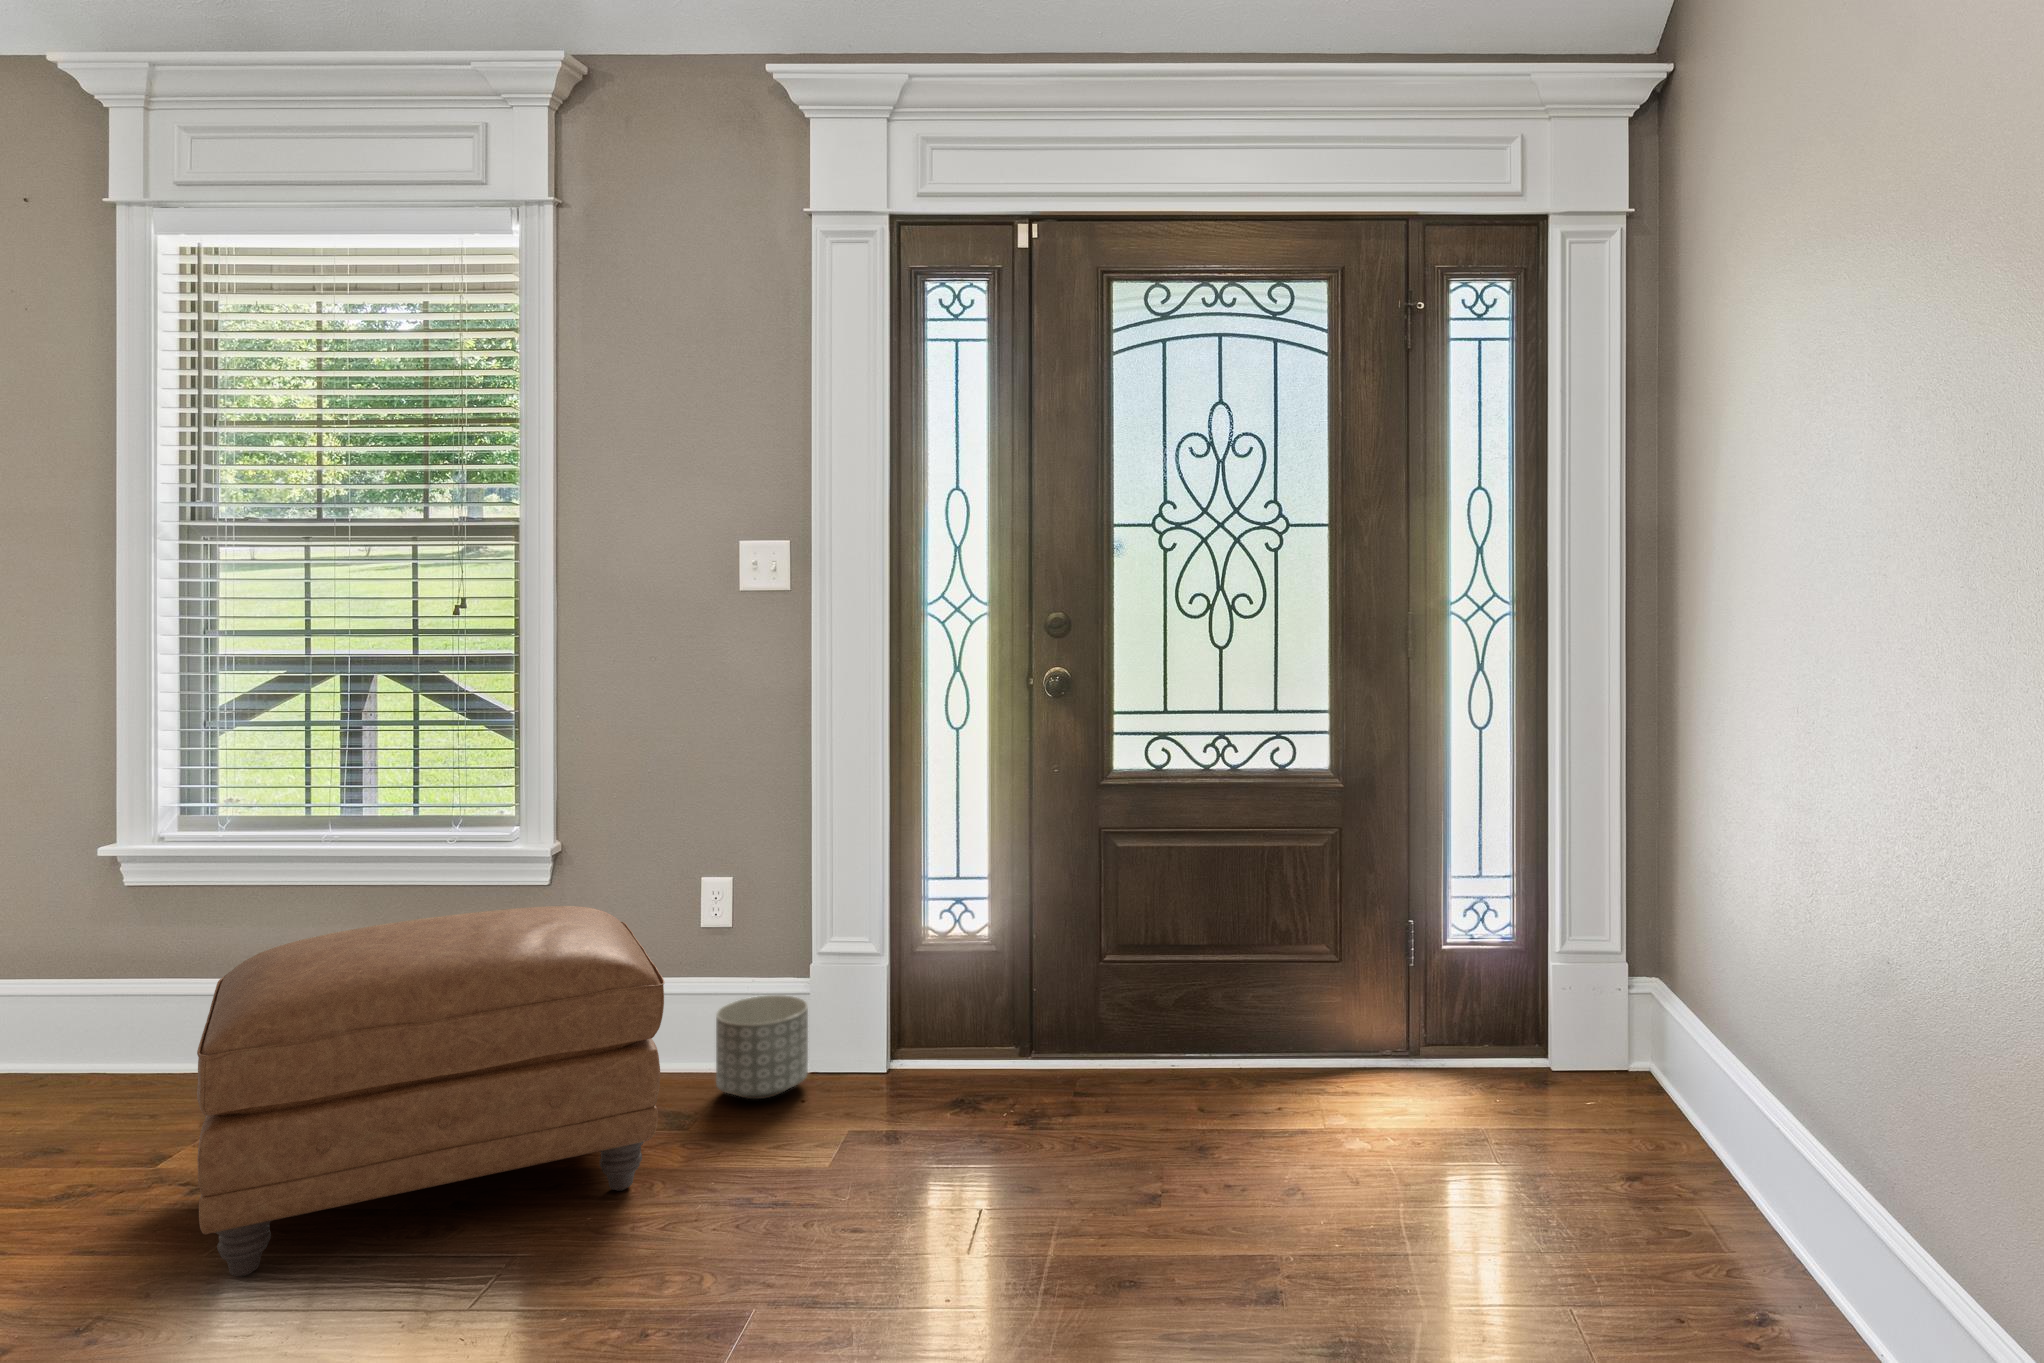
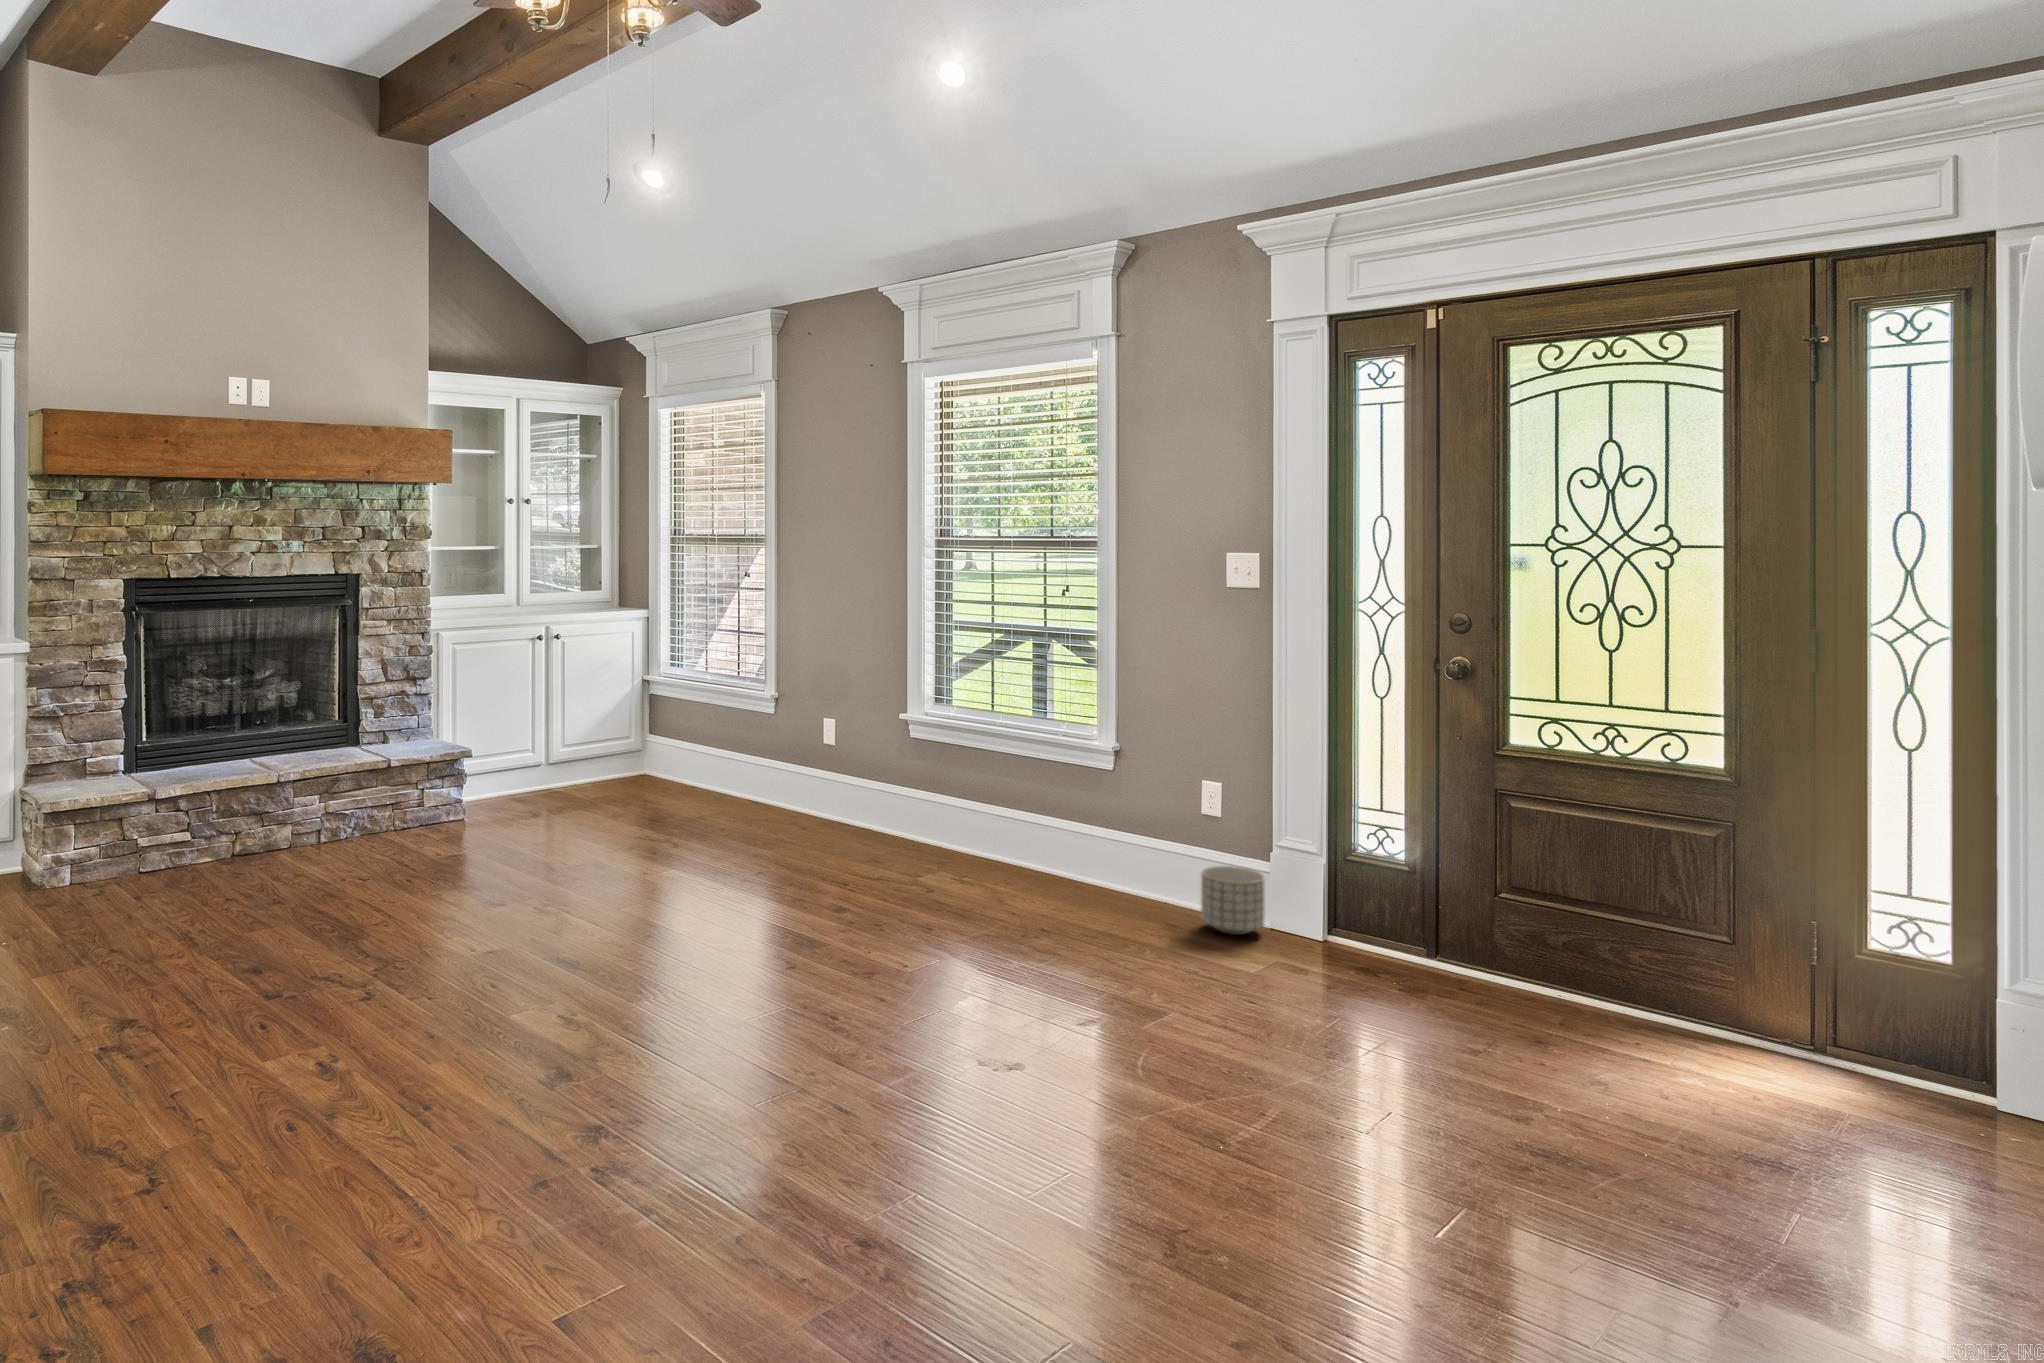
ottoman: present [197,906,665,1277] -> none [912,772,1147,957]

